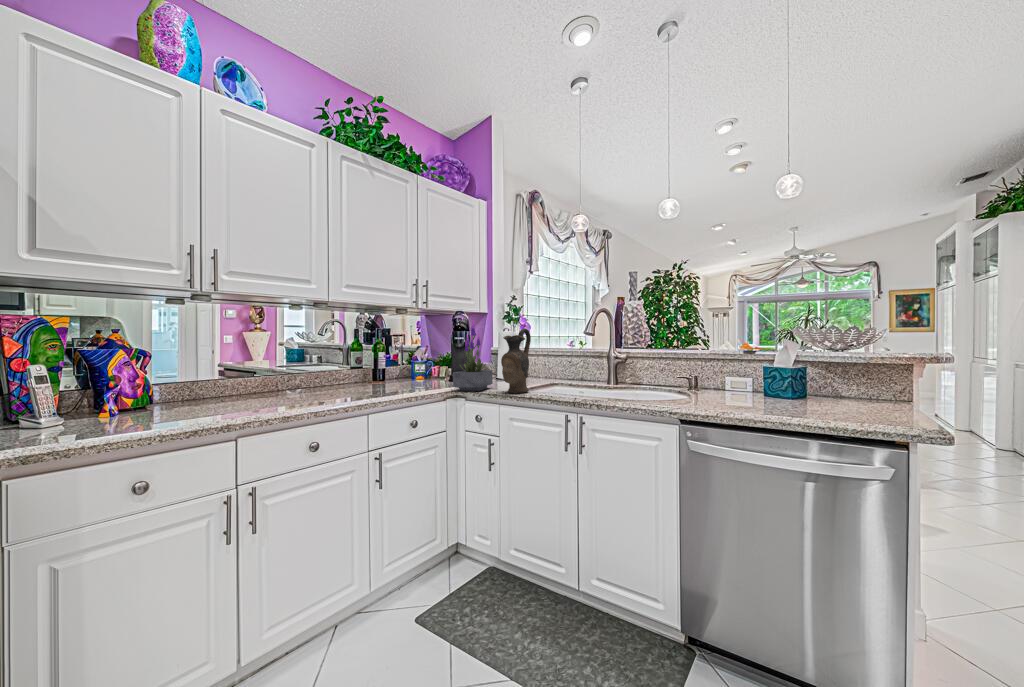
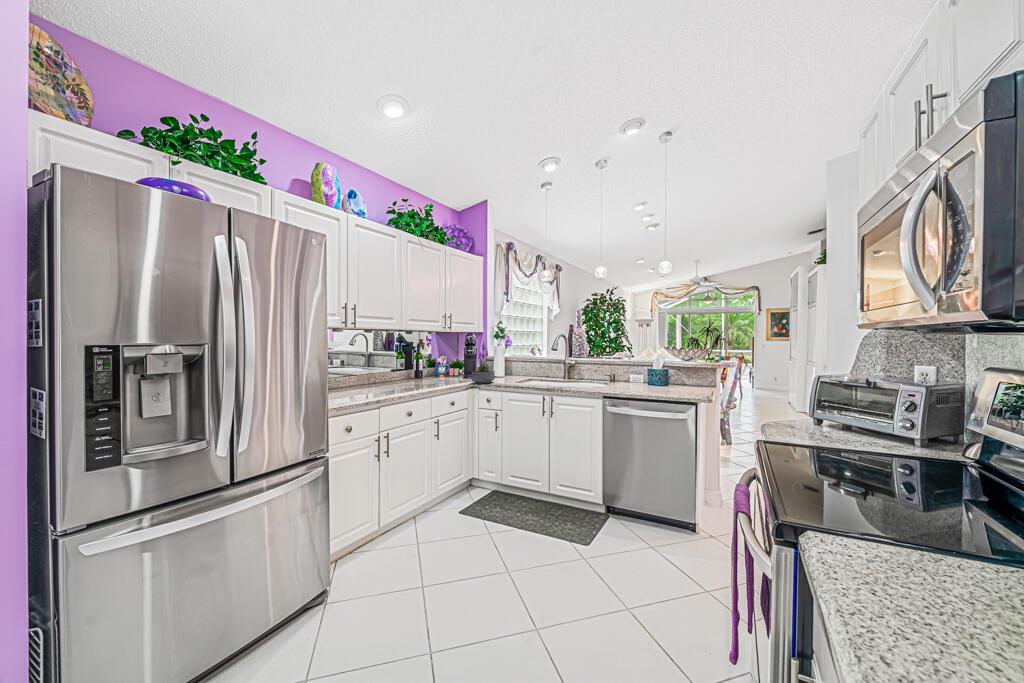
ceramic pitcher: present [501,328,531,393] -> none [503,346,519,384]

